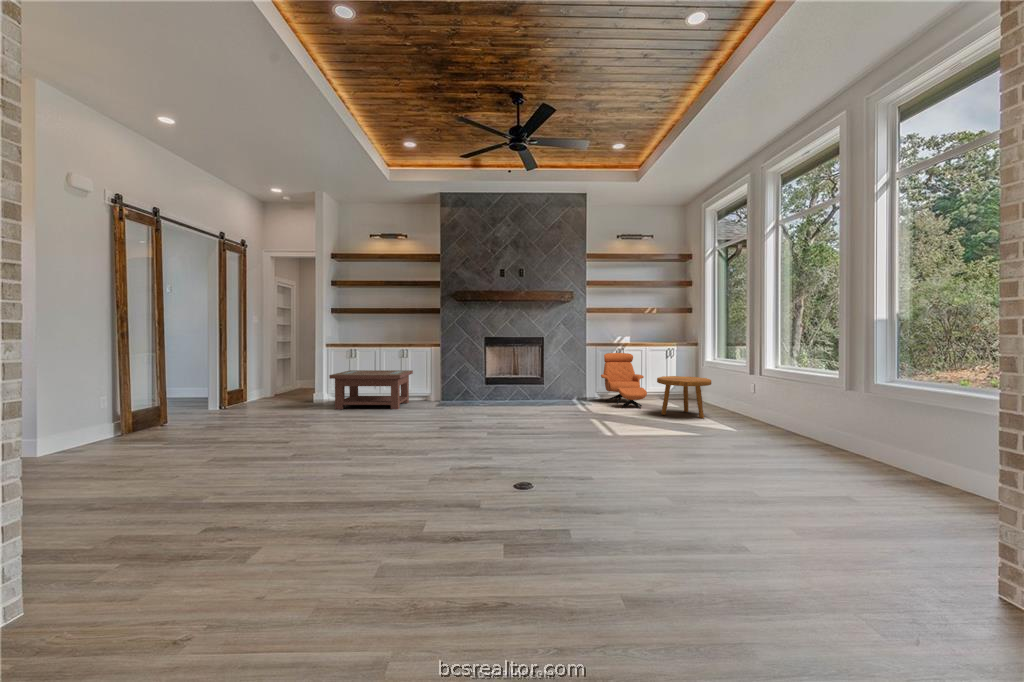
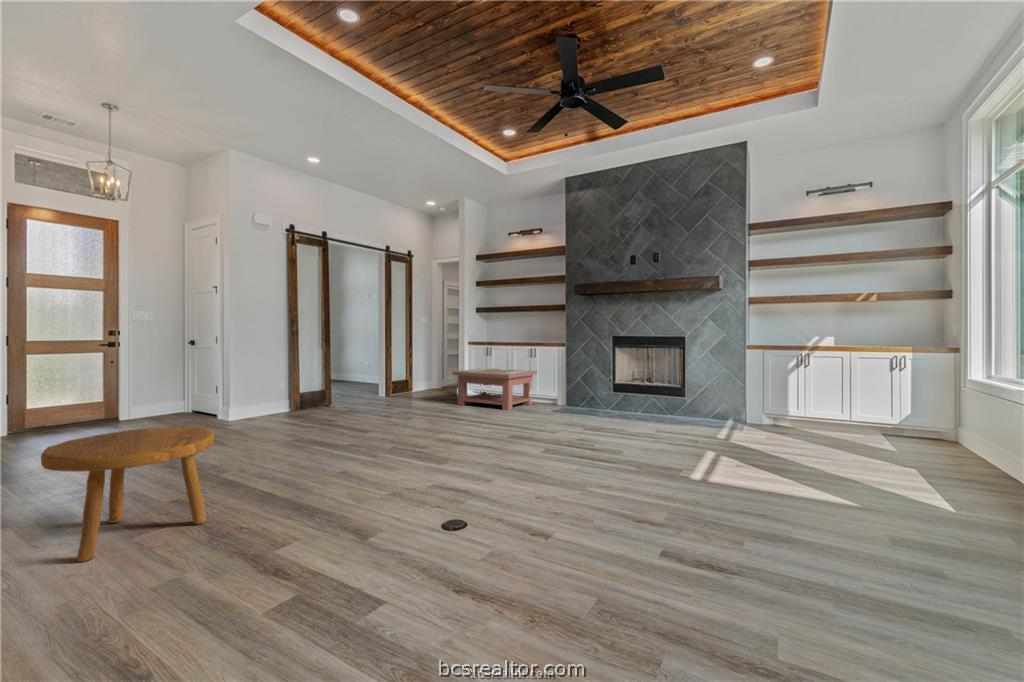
armchair: present [601,353,647,409] -> none [764,360,836,443]
footstool: present [657,376,711,418] -> present [41,426,214,562]

